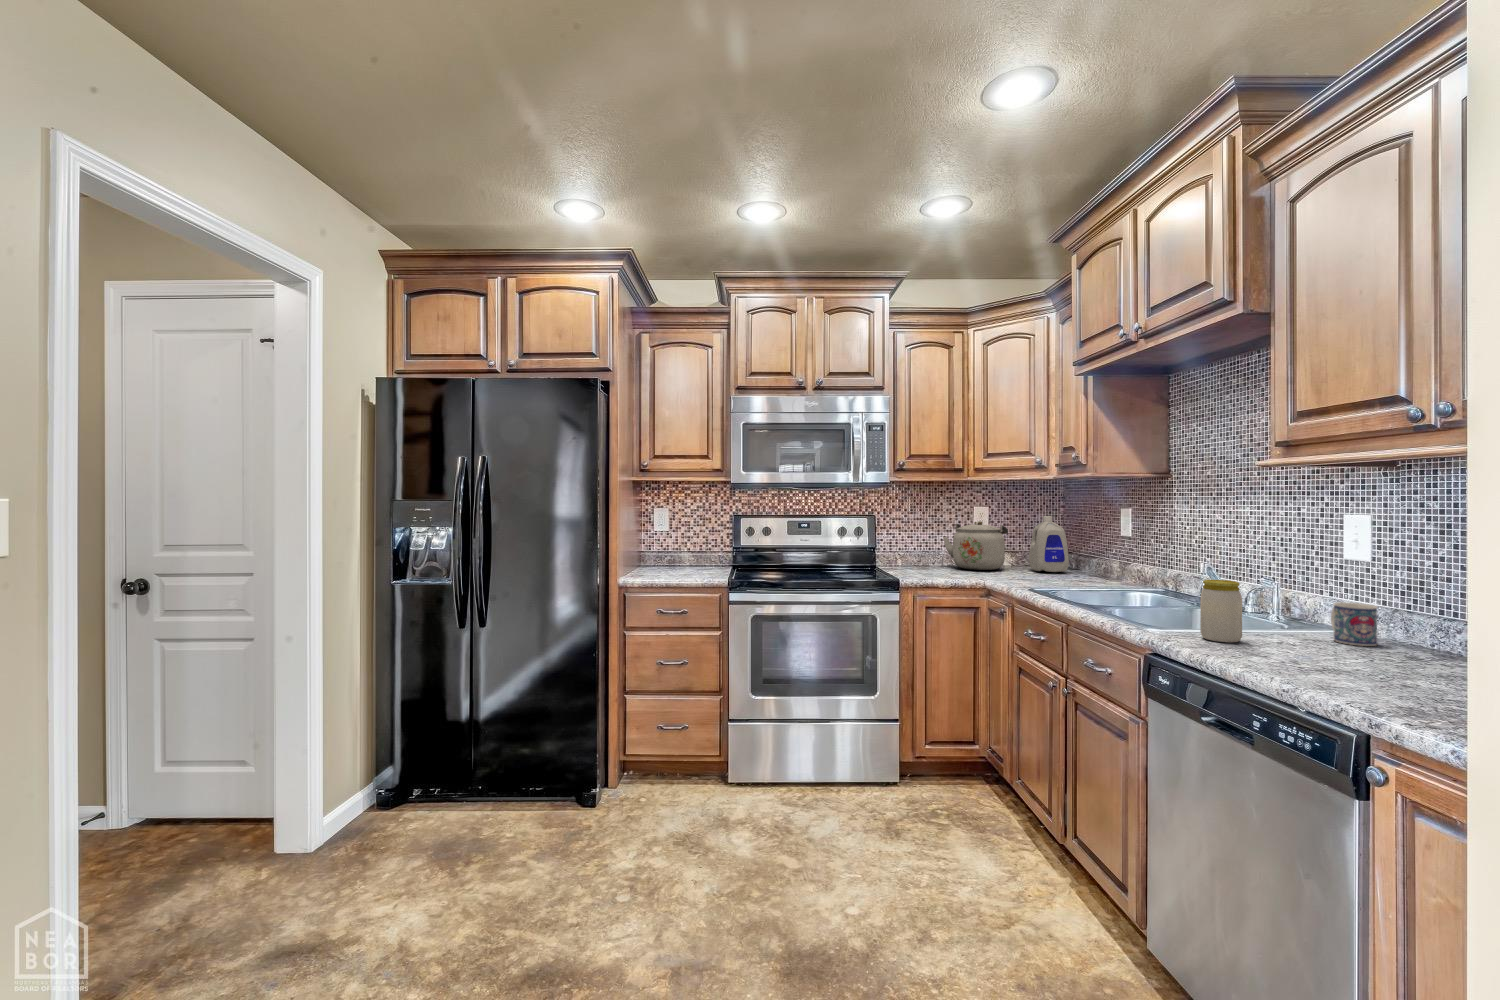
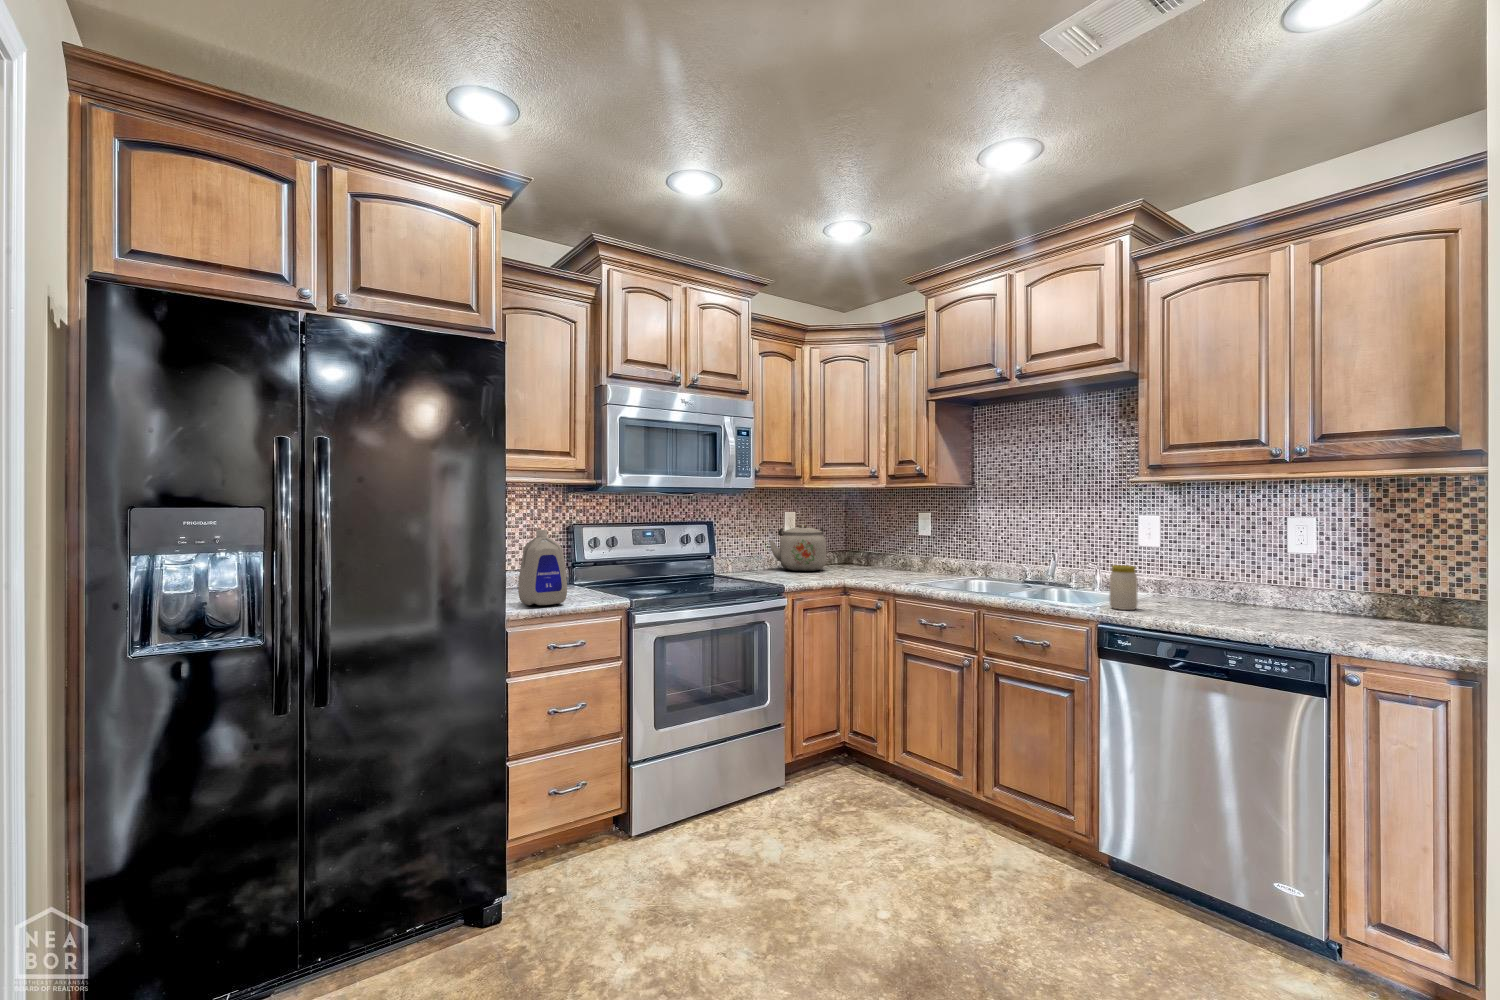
bottle: present [1029,516,1069,572] -> present [518,530,567,605]
mug: present [1331,602,1377,646] -> none [1151,575,1185,603]

